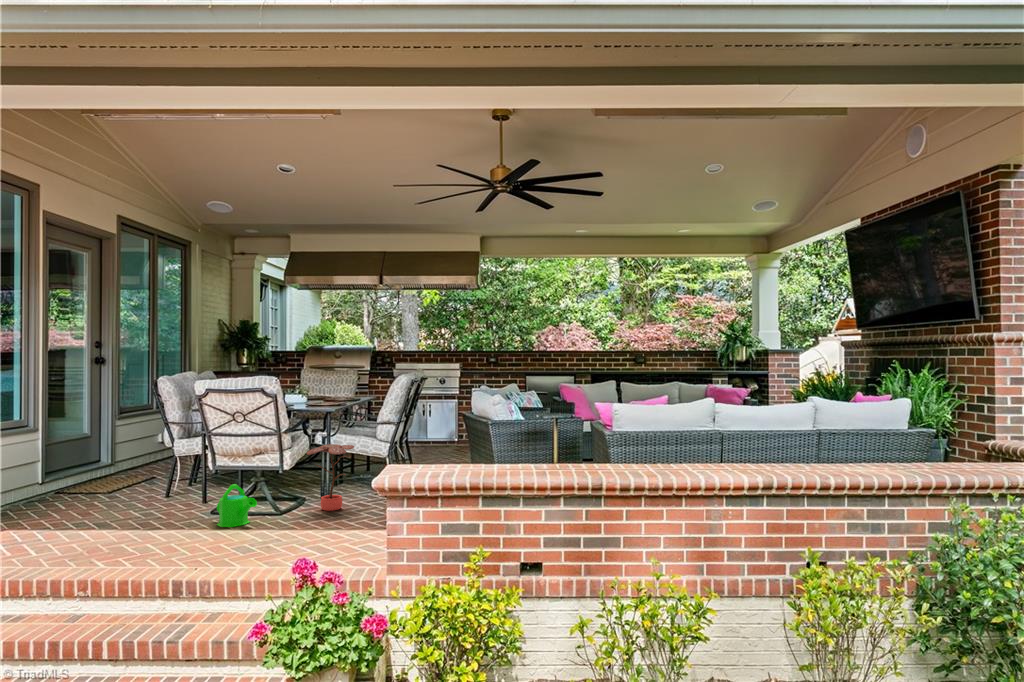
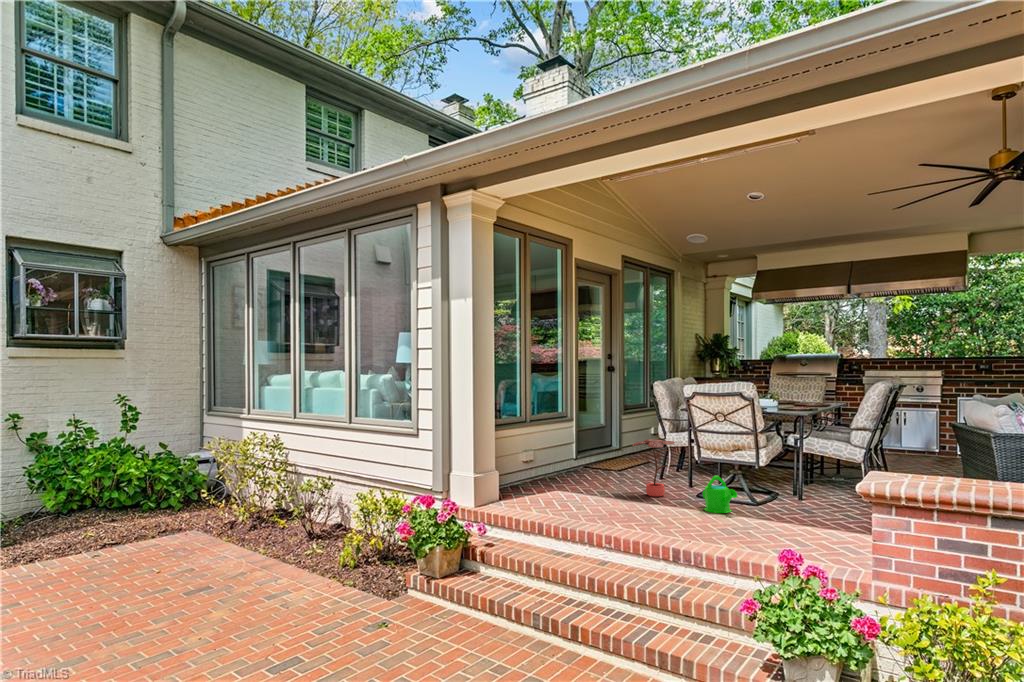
potted plant: present [307,444,354,511] -> present [632,439,675,497]

